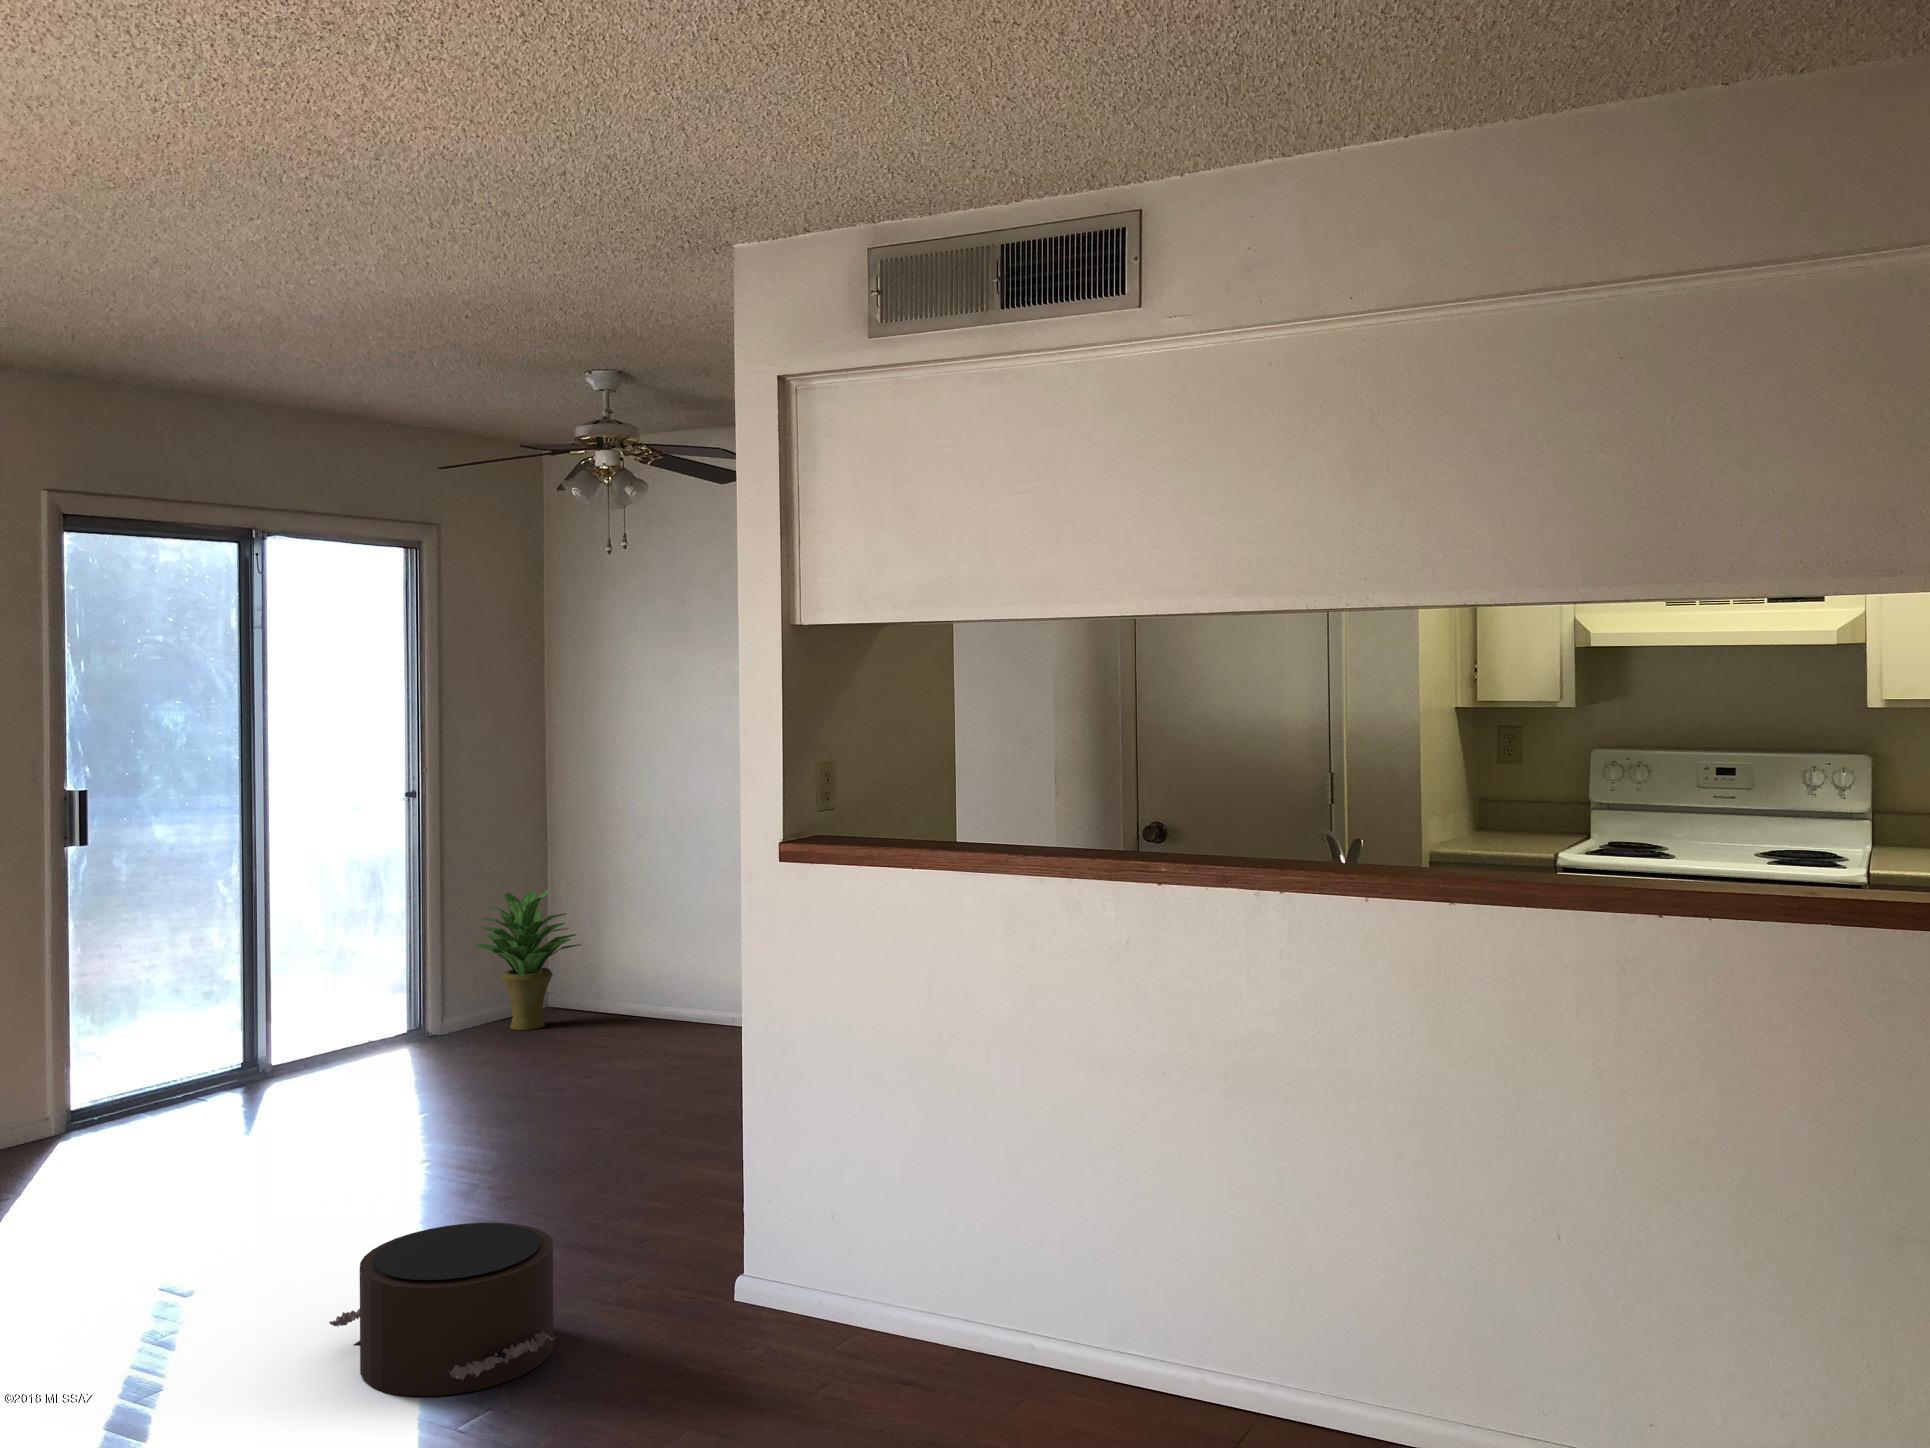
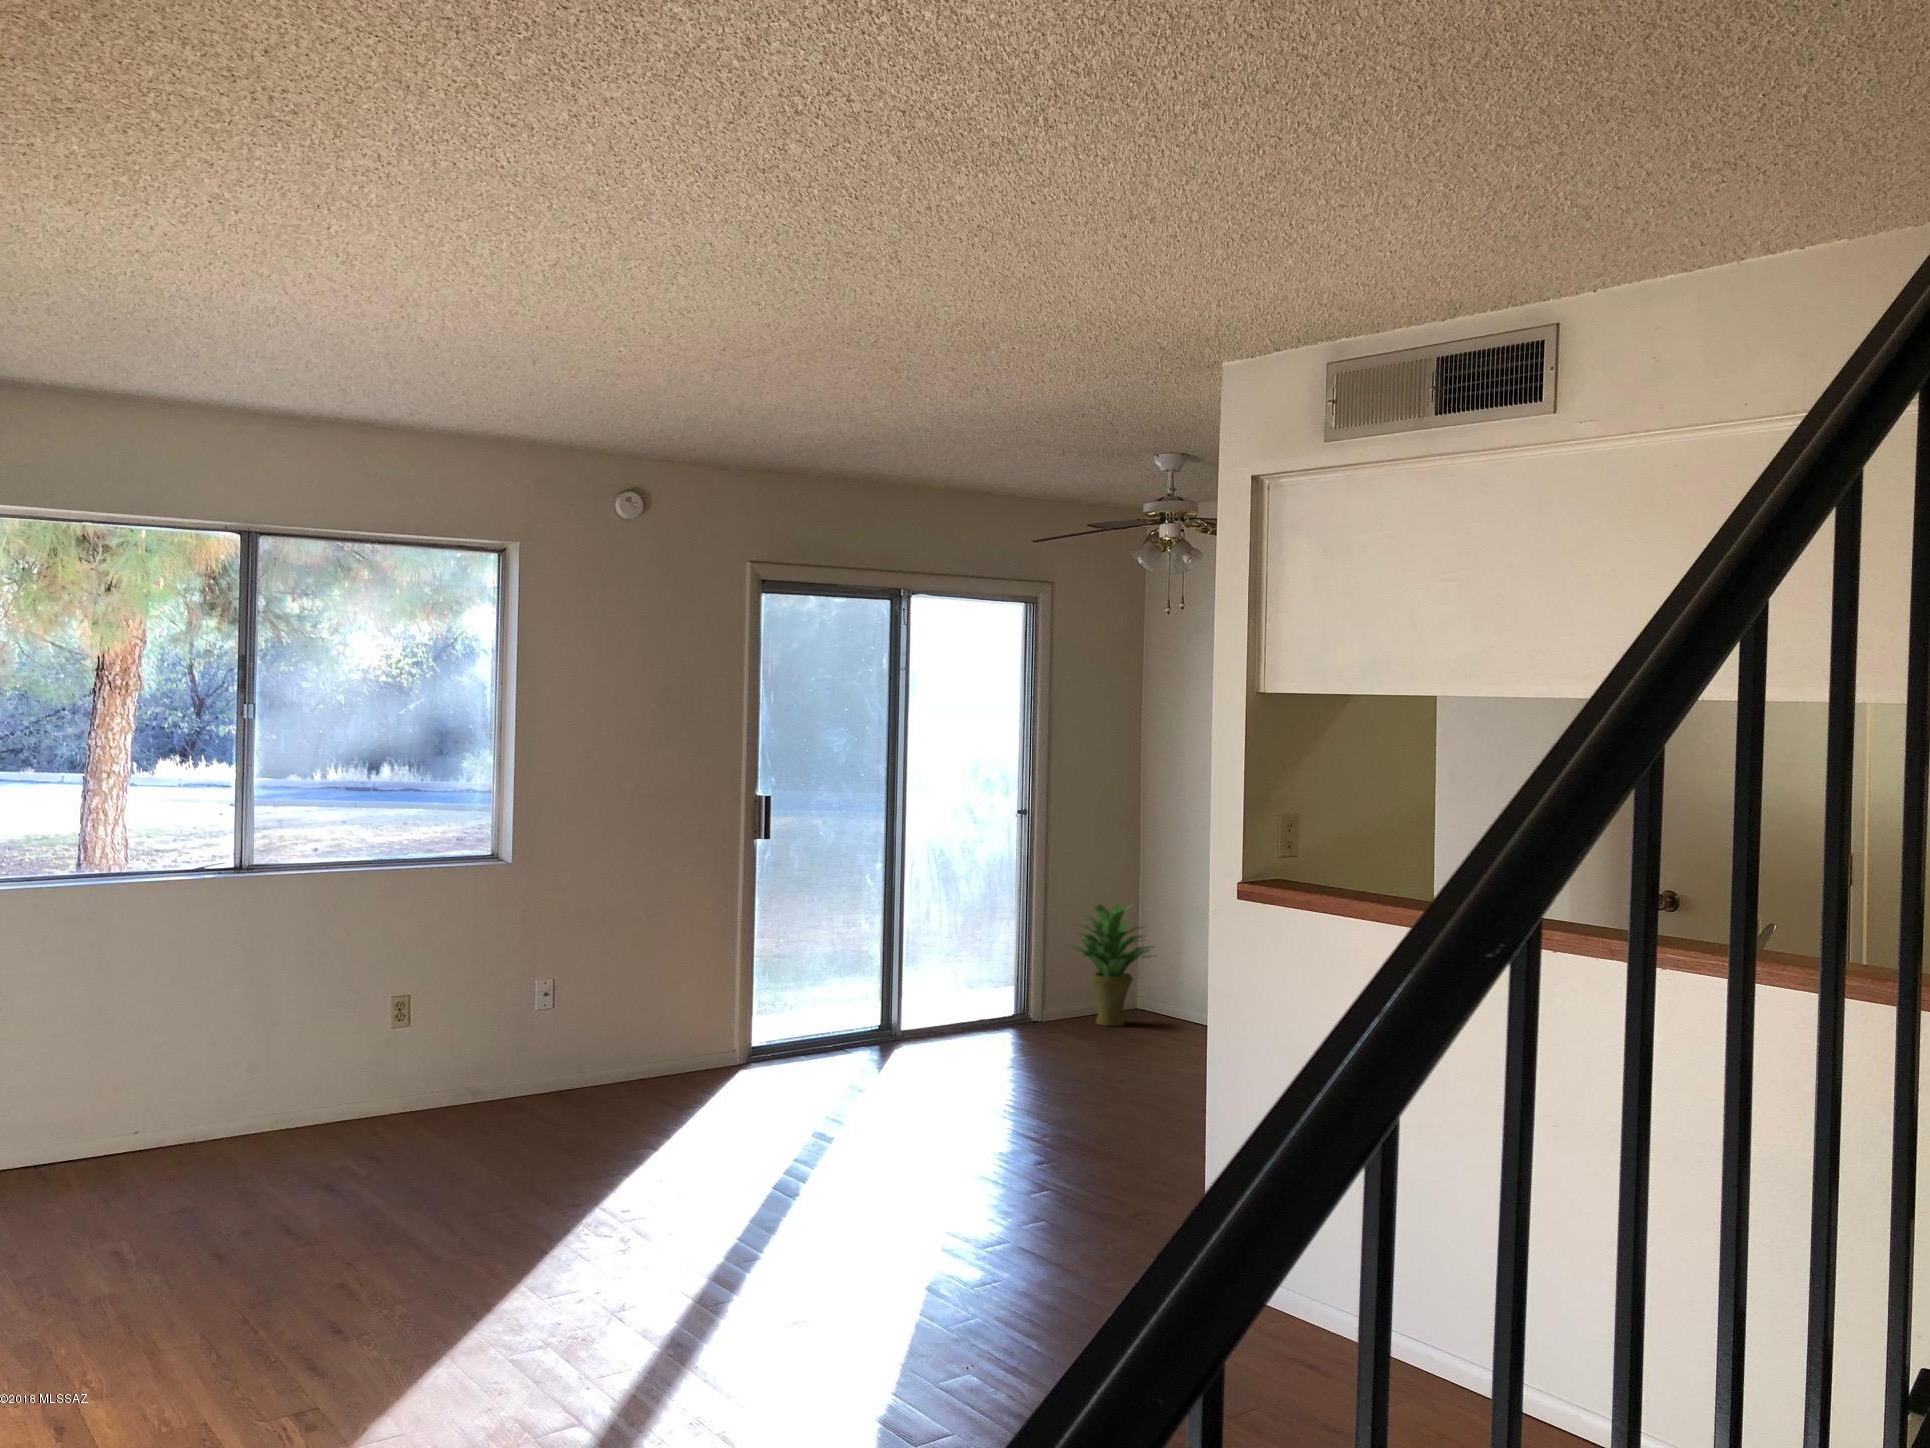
pouf: present [329,1223,556,1396] -> none [870,1171,1035,1303]

